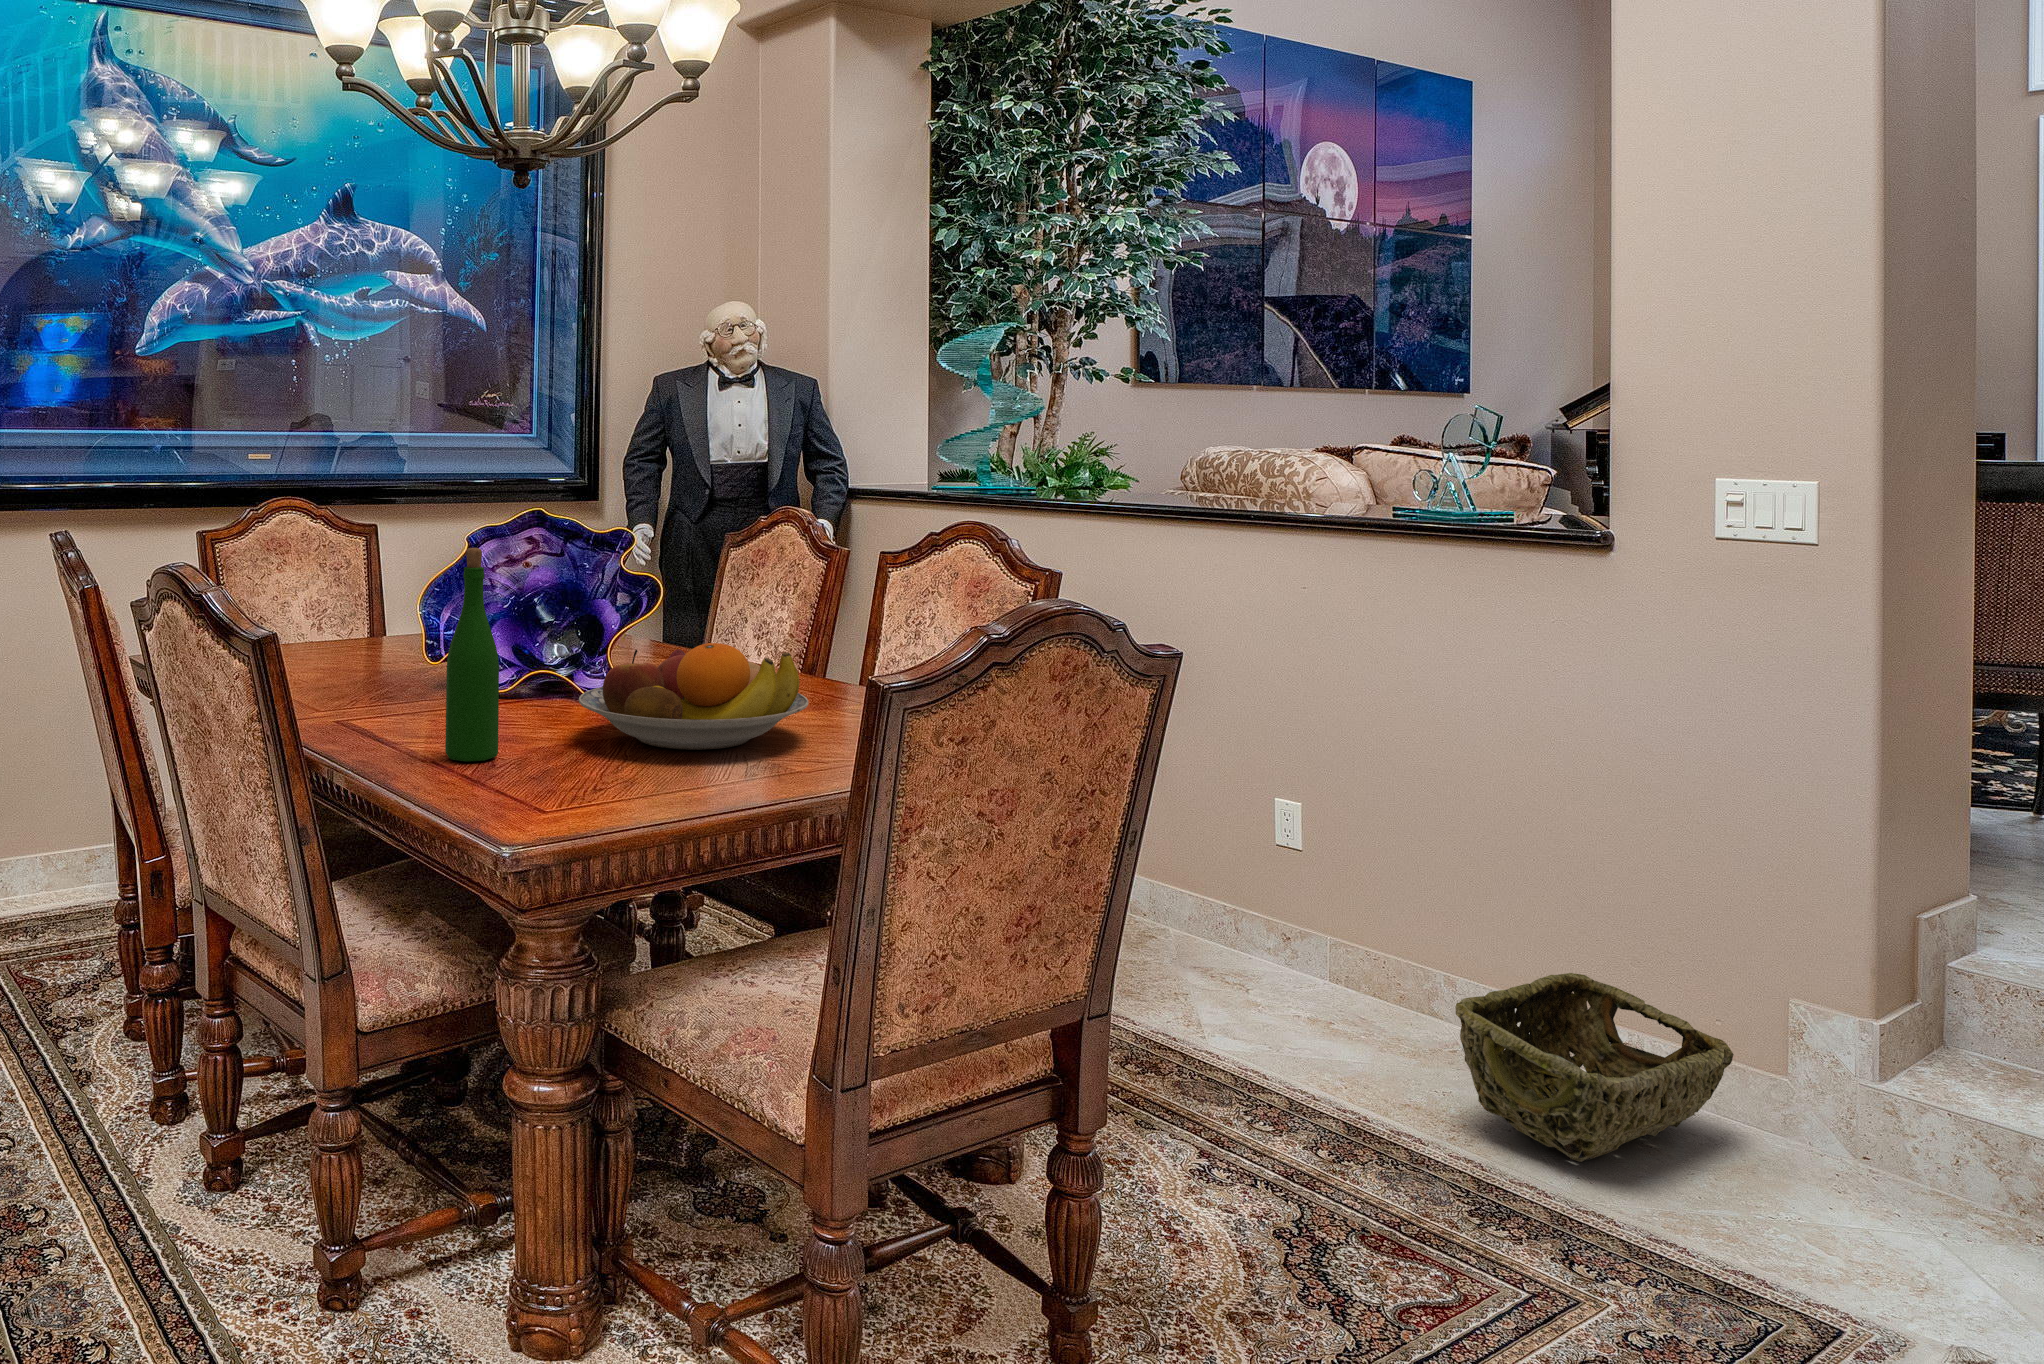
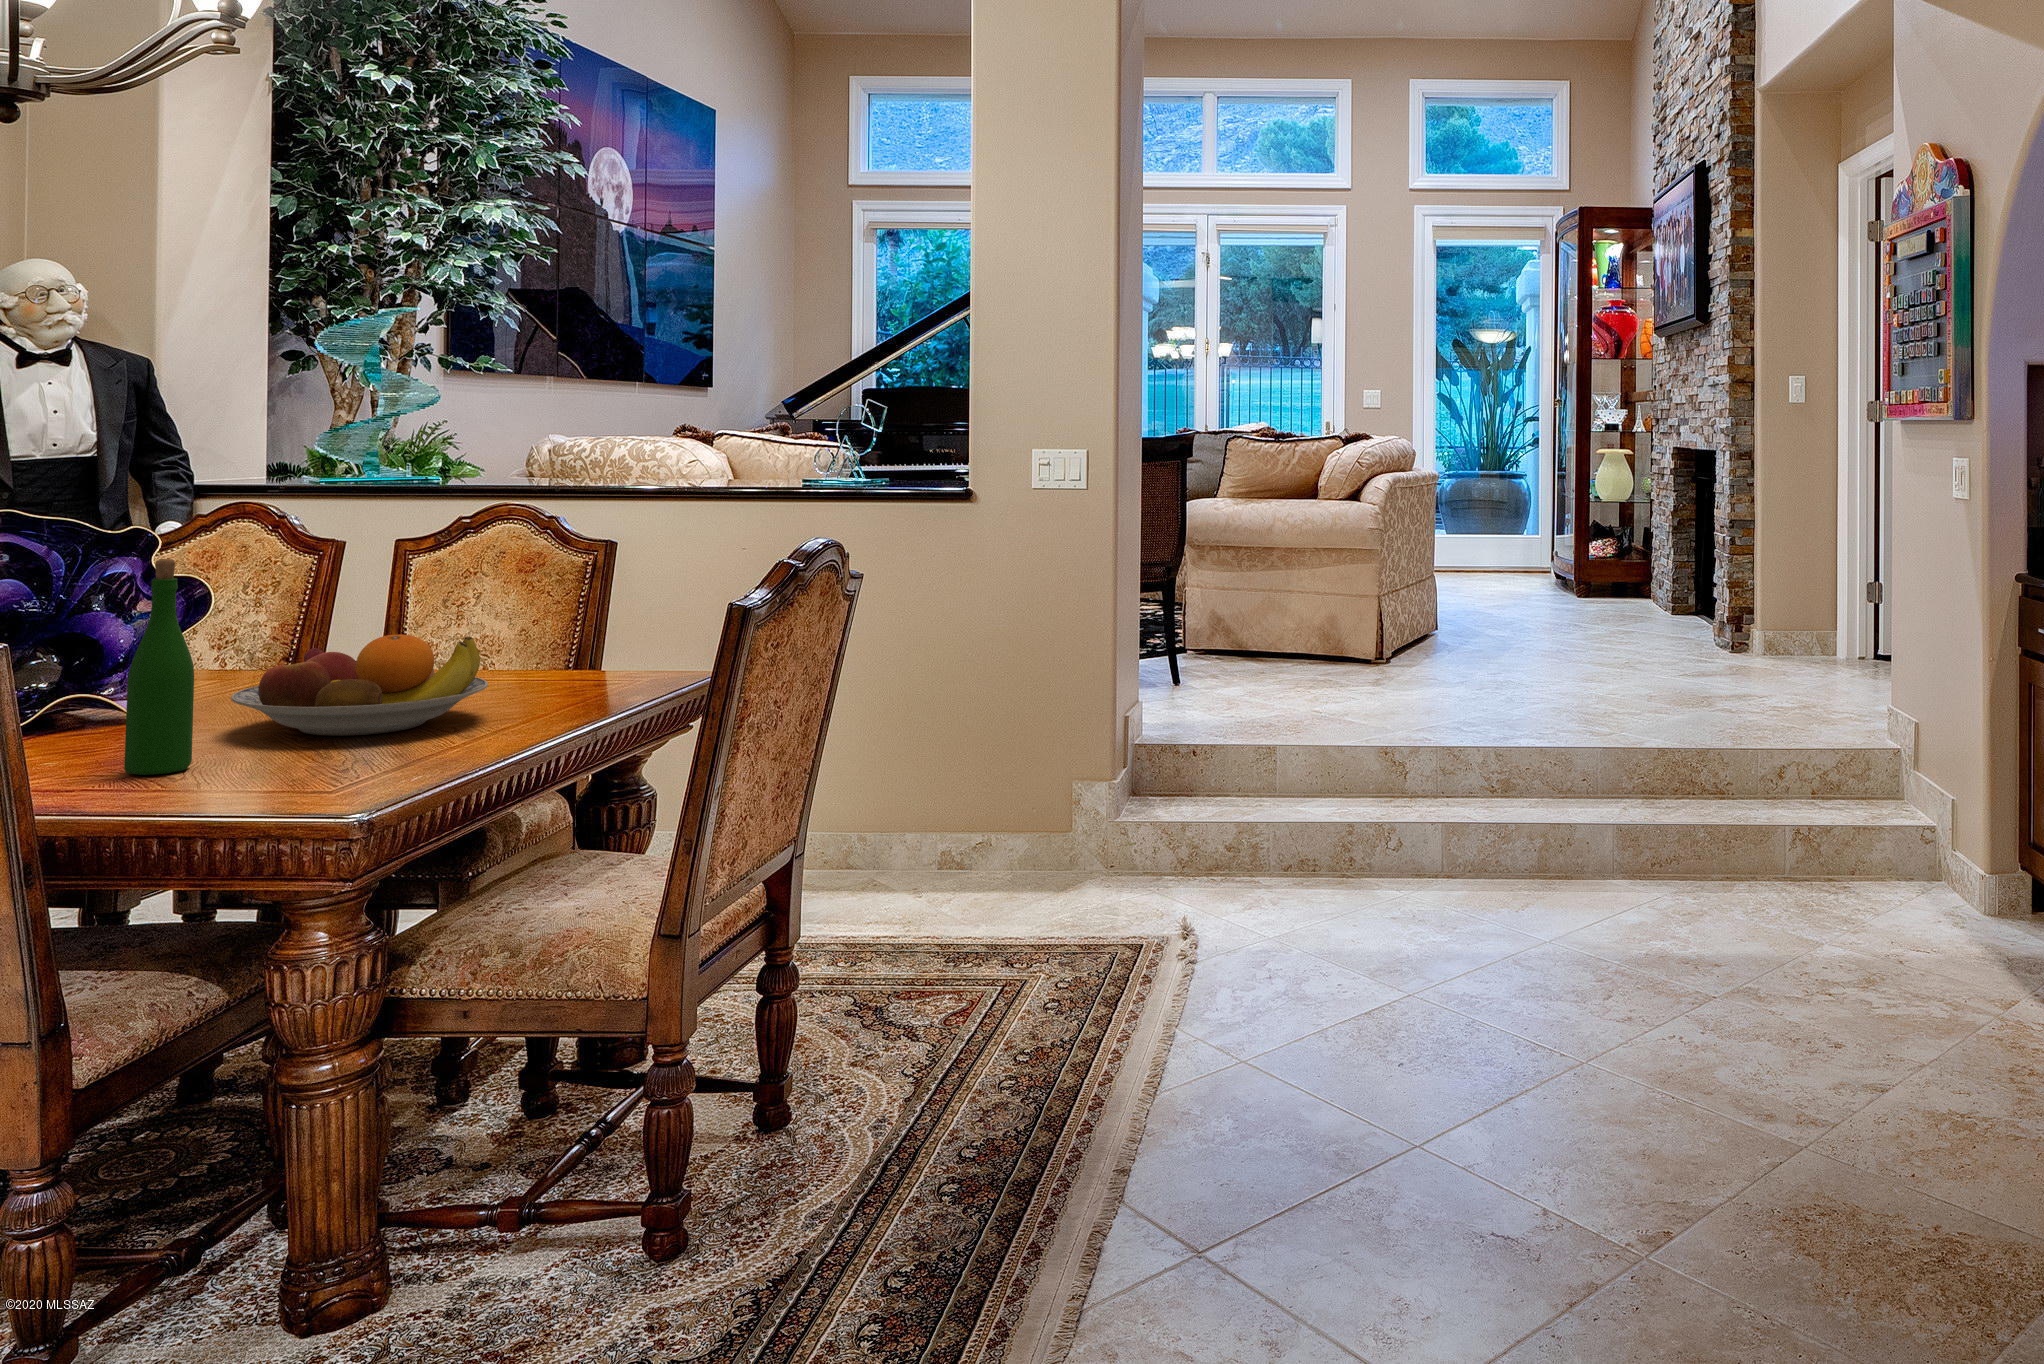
woven basket: present [1455,973,1734,1162] -> none [909,810,1058,922]

